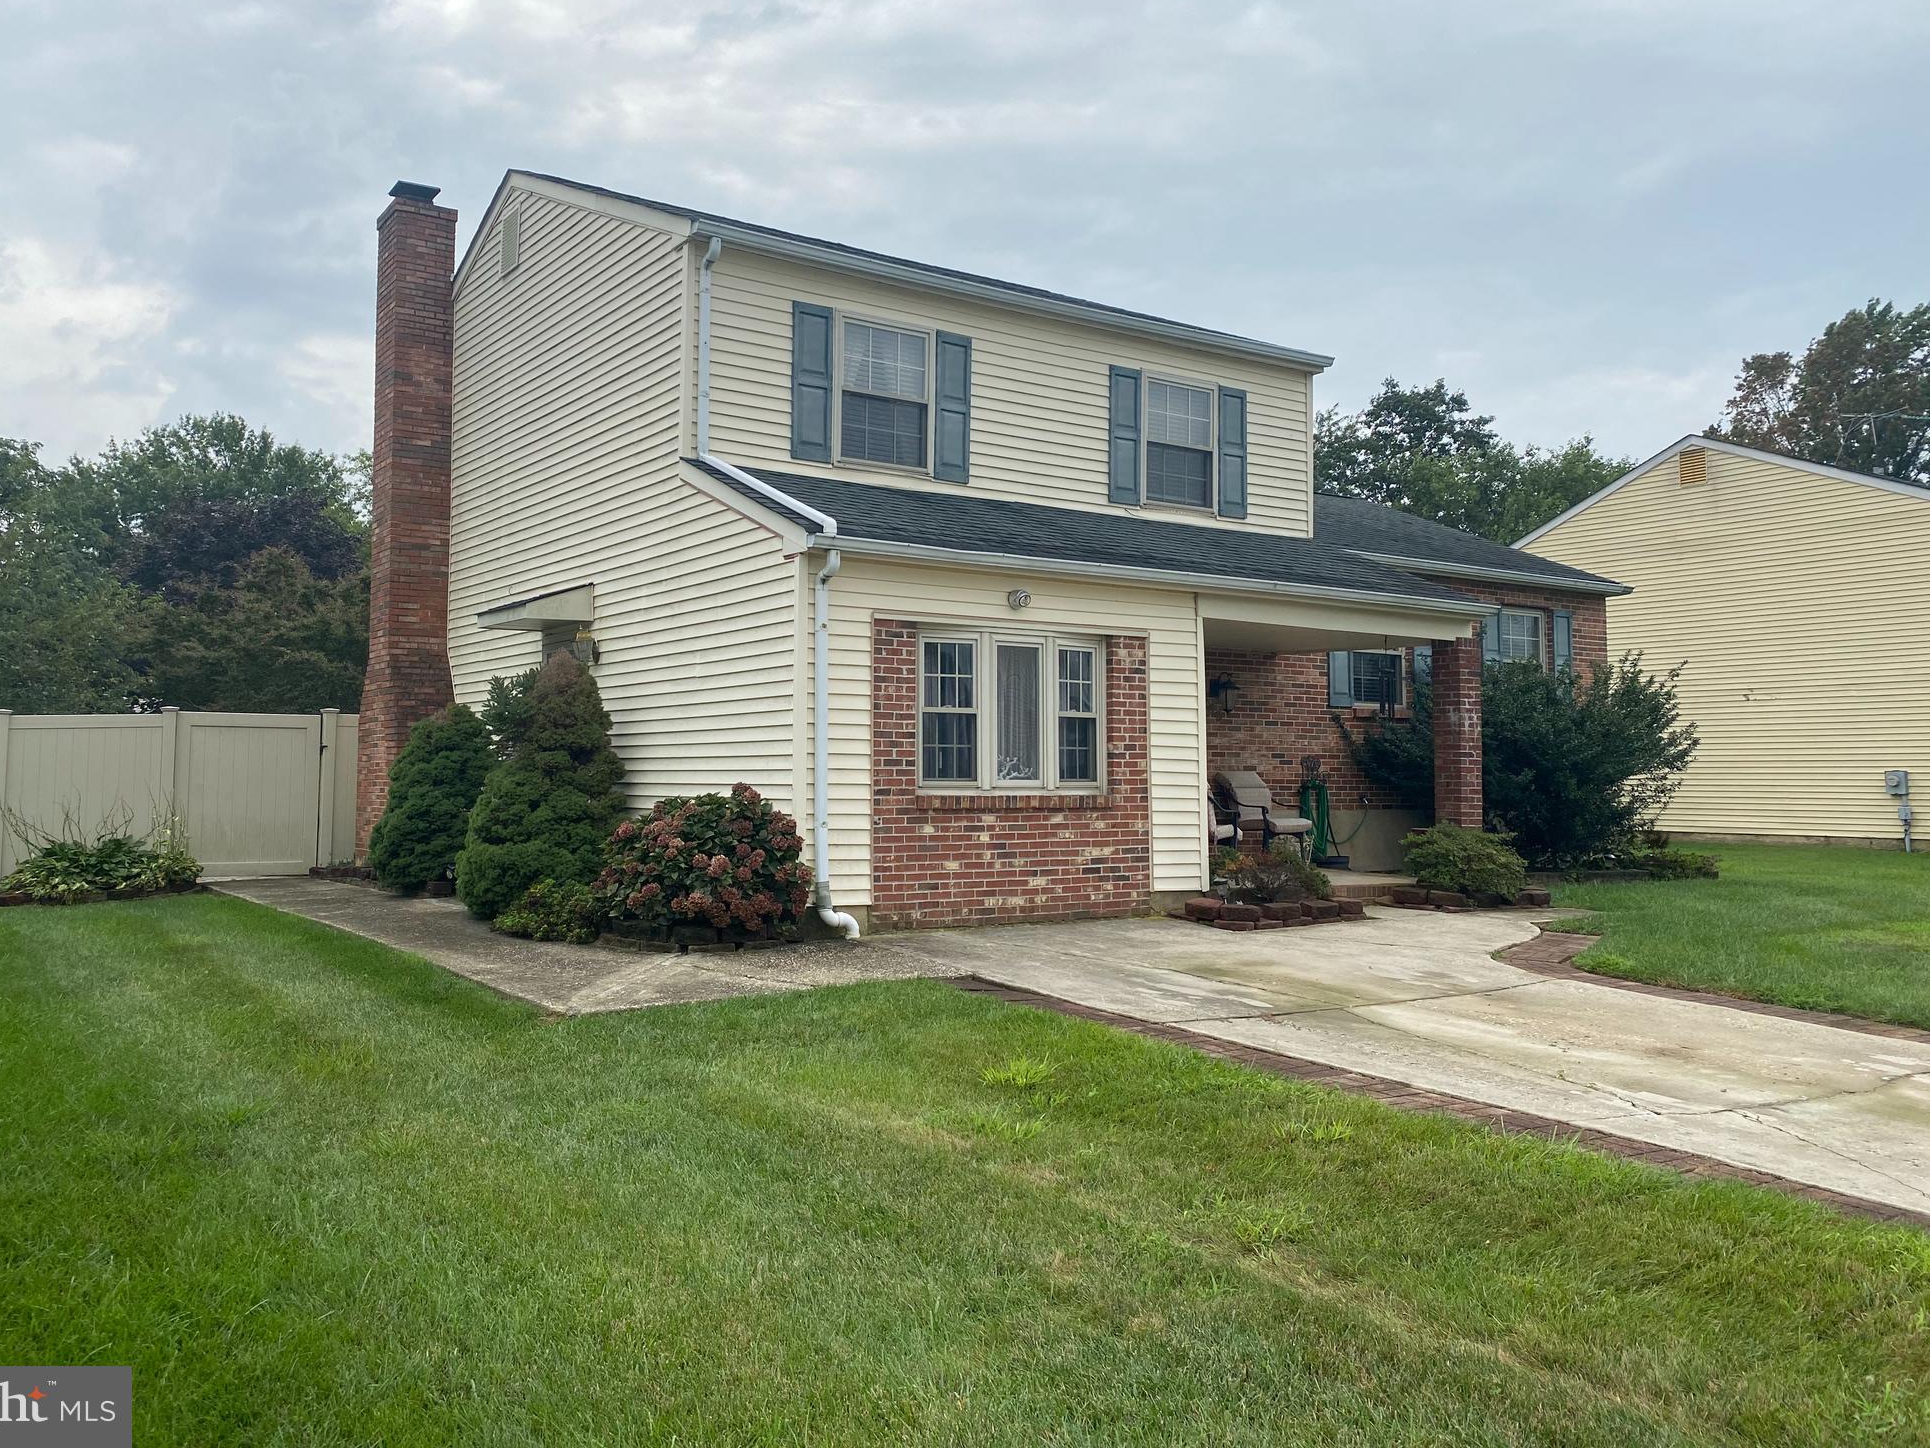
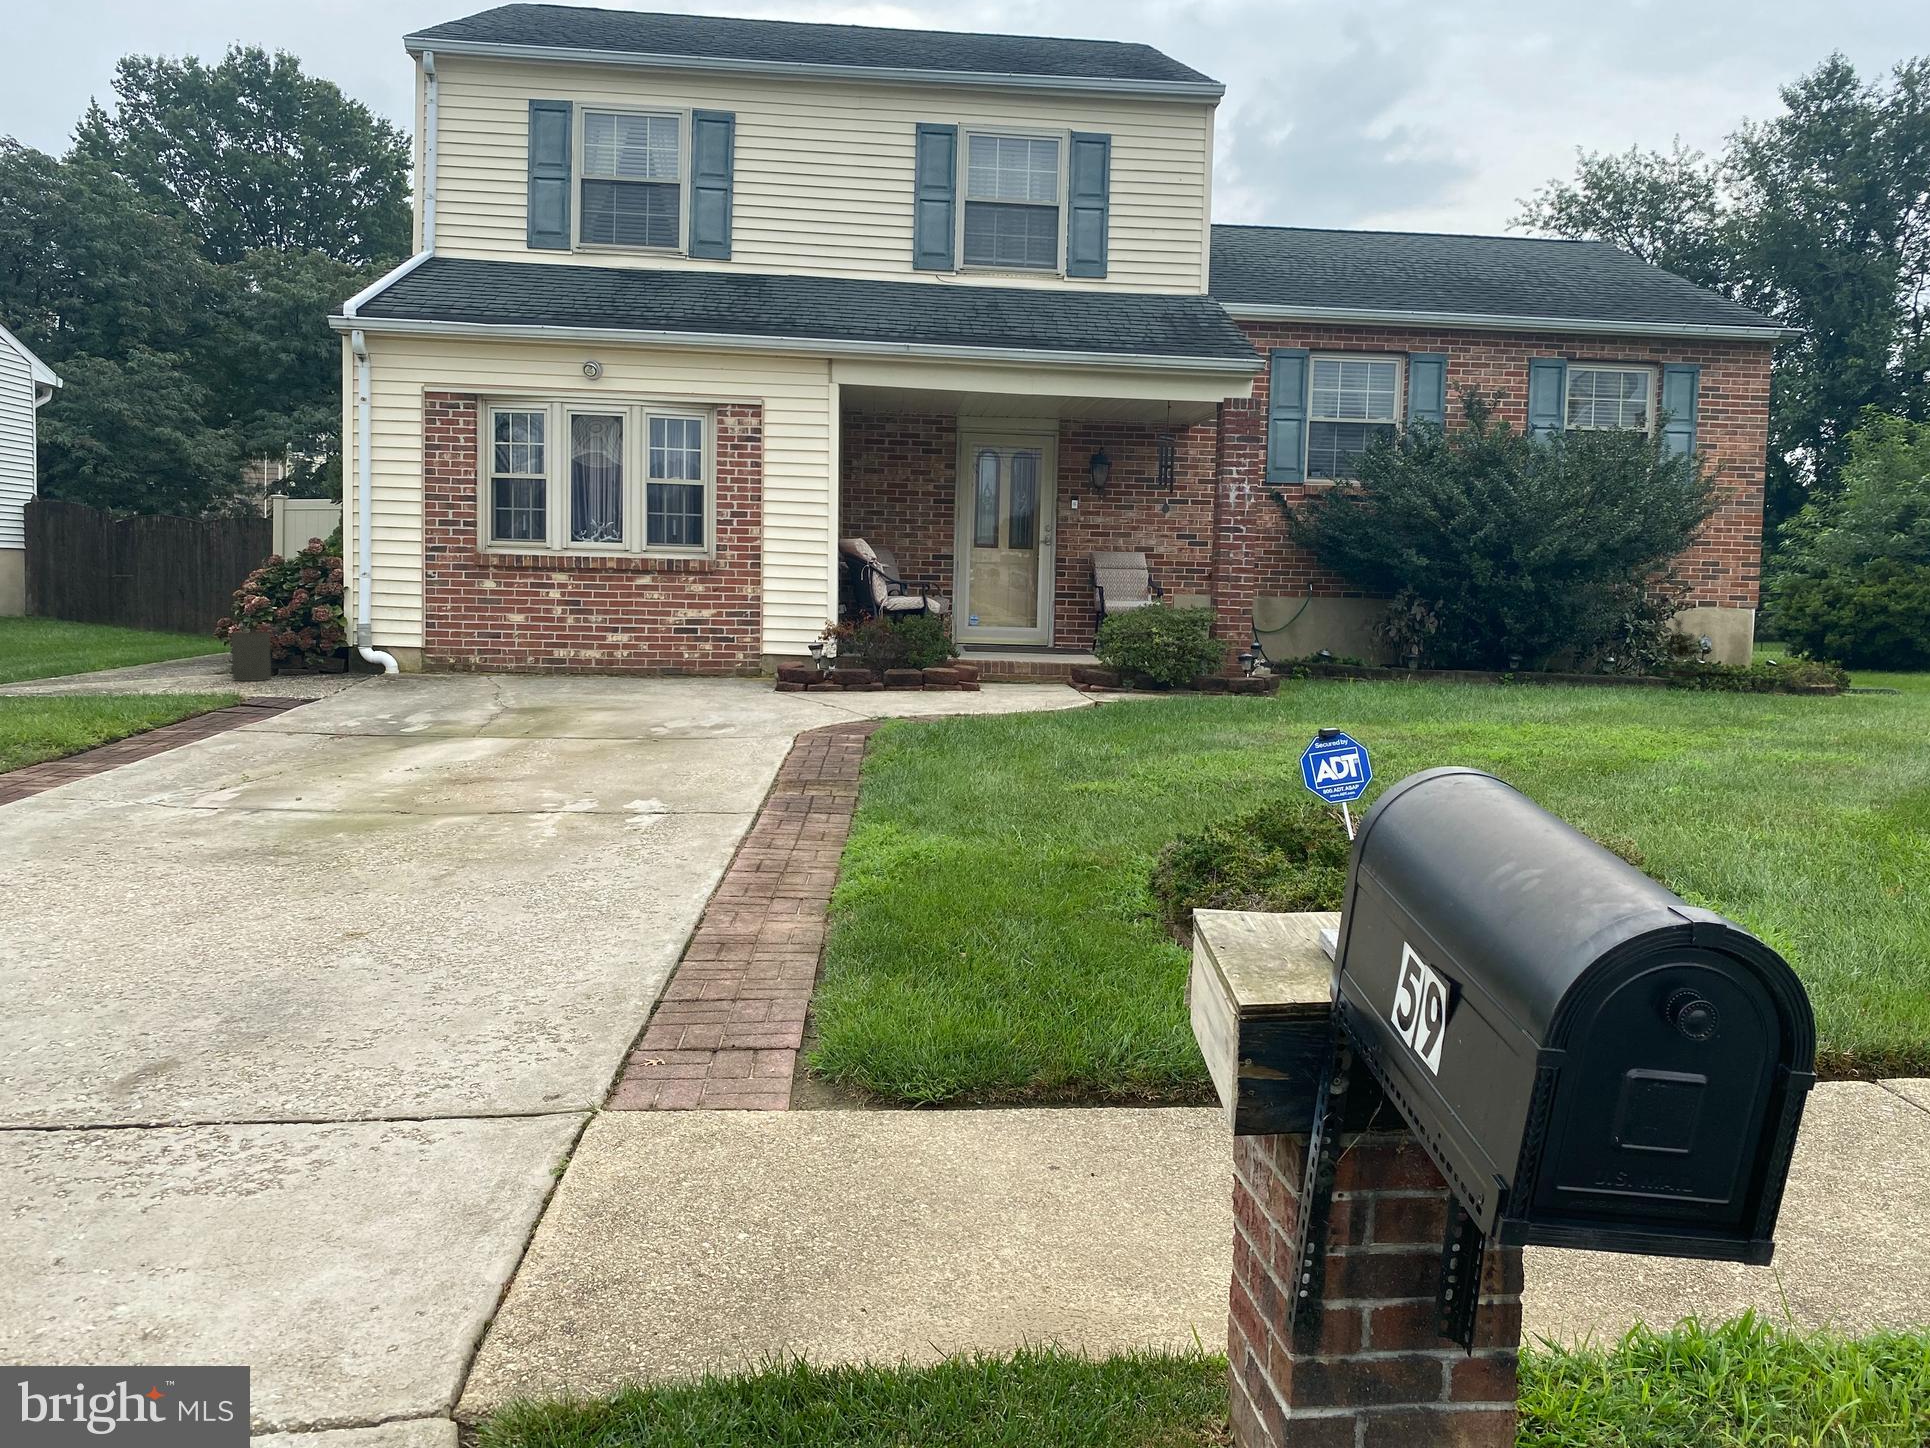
bucket: none [695,899,756,960] -> present [224,632,271,681]

